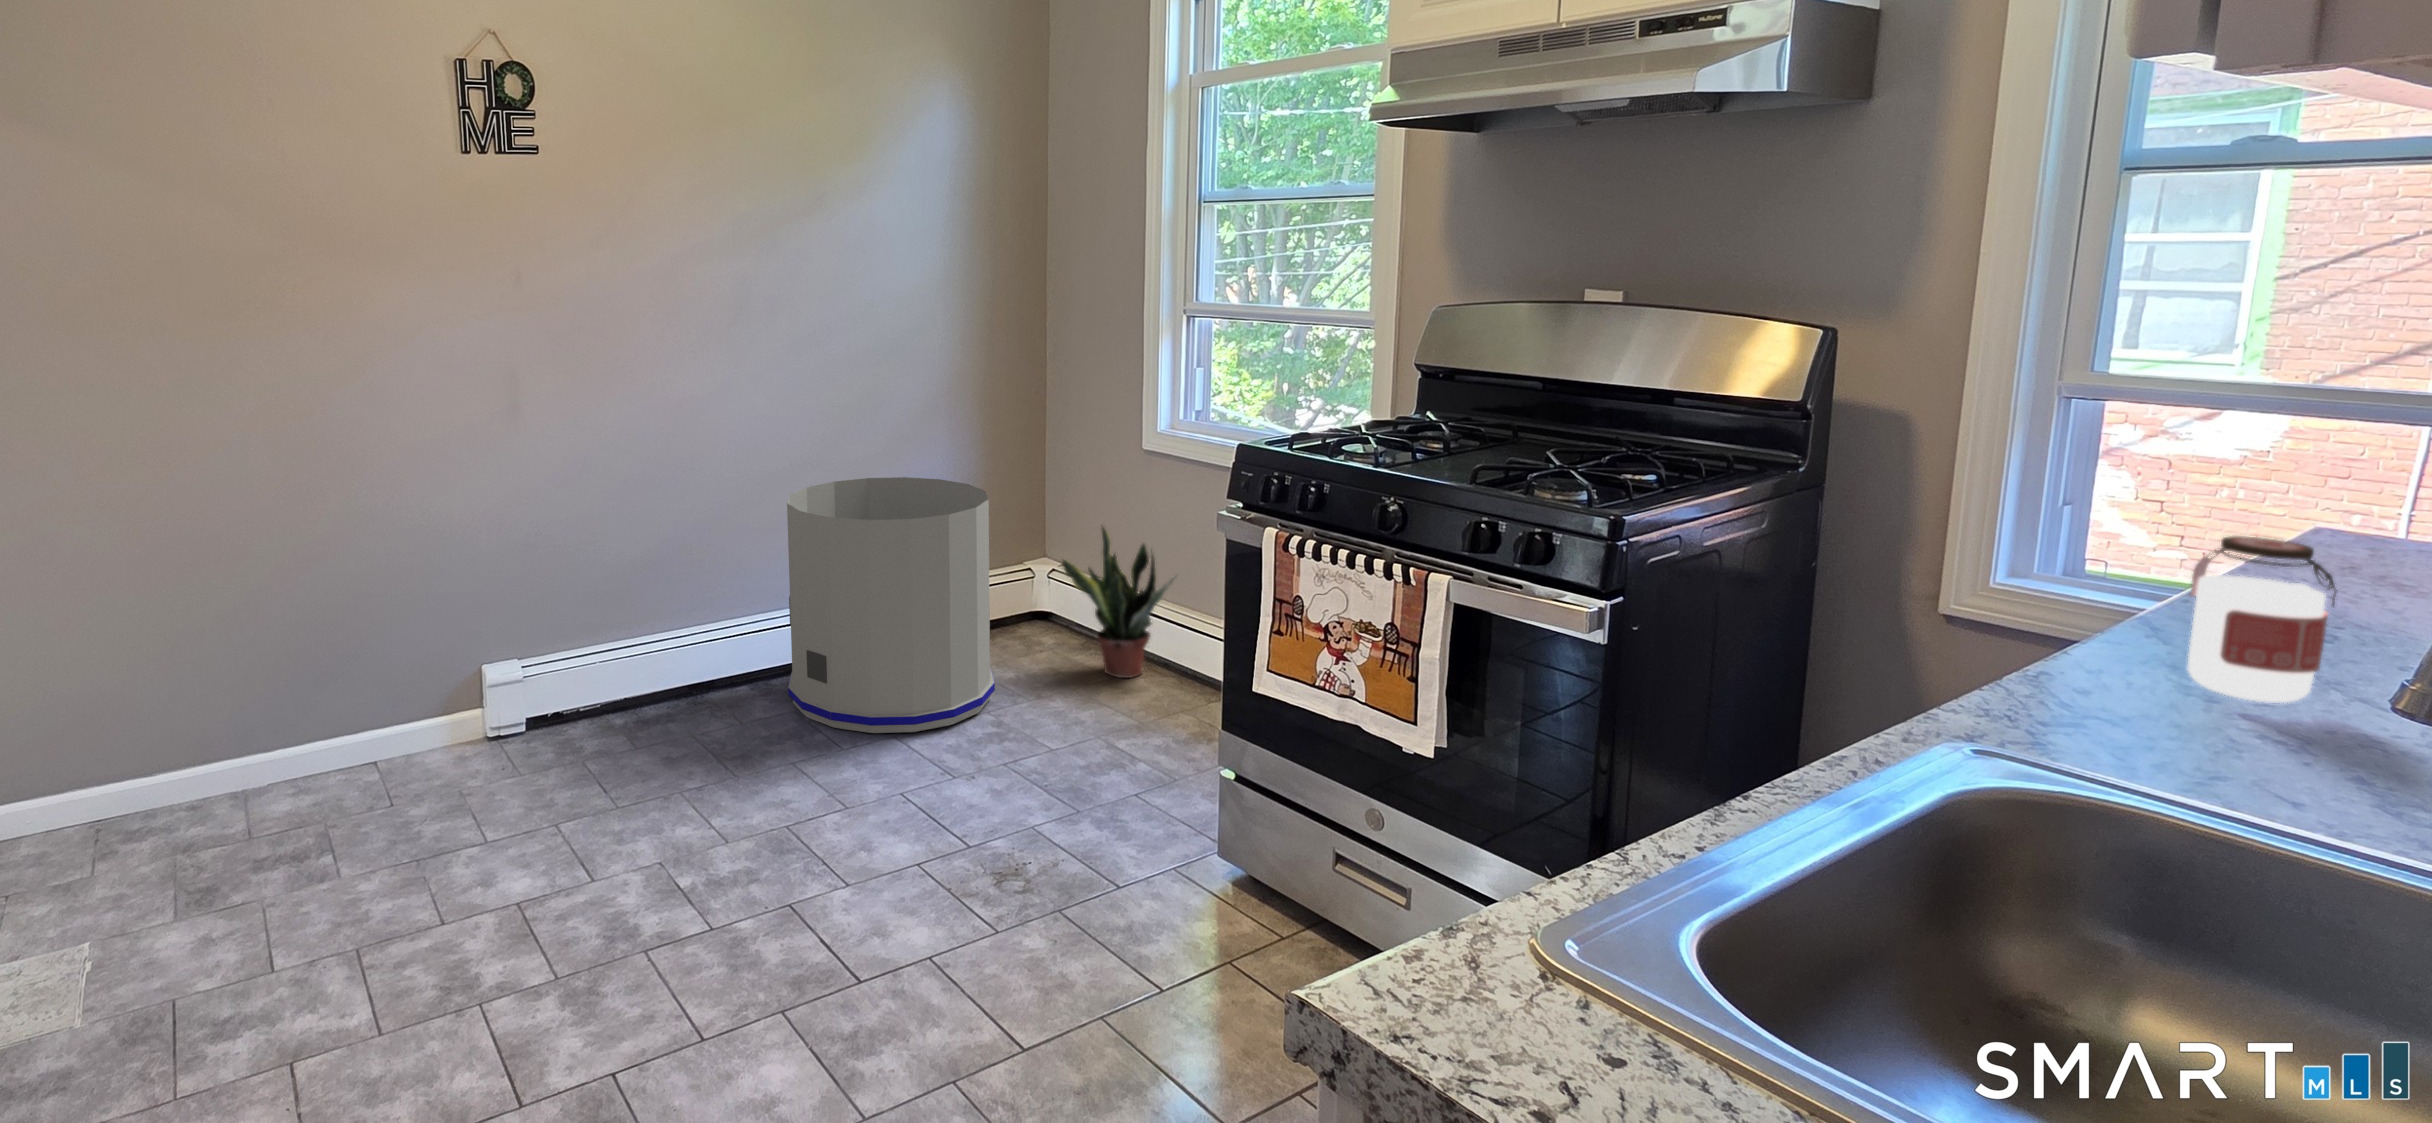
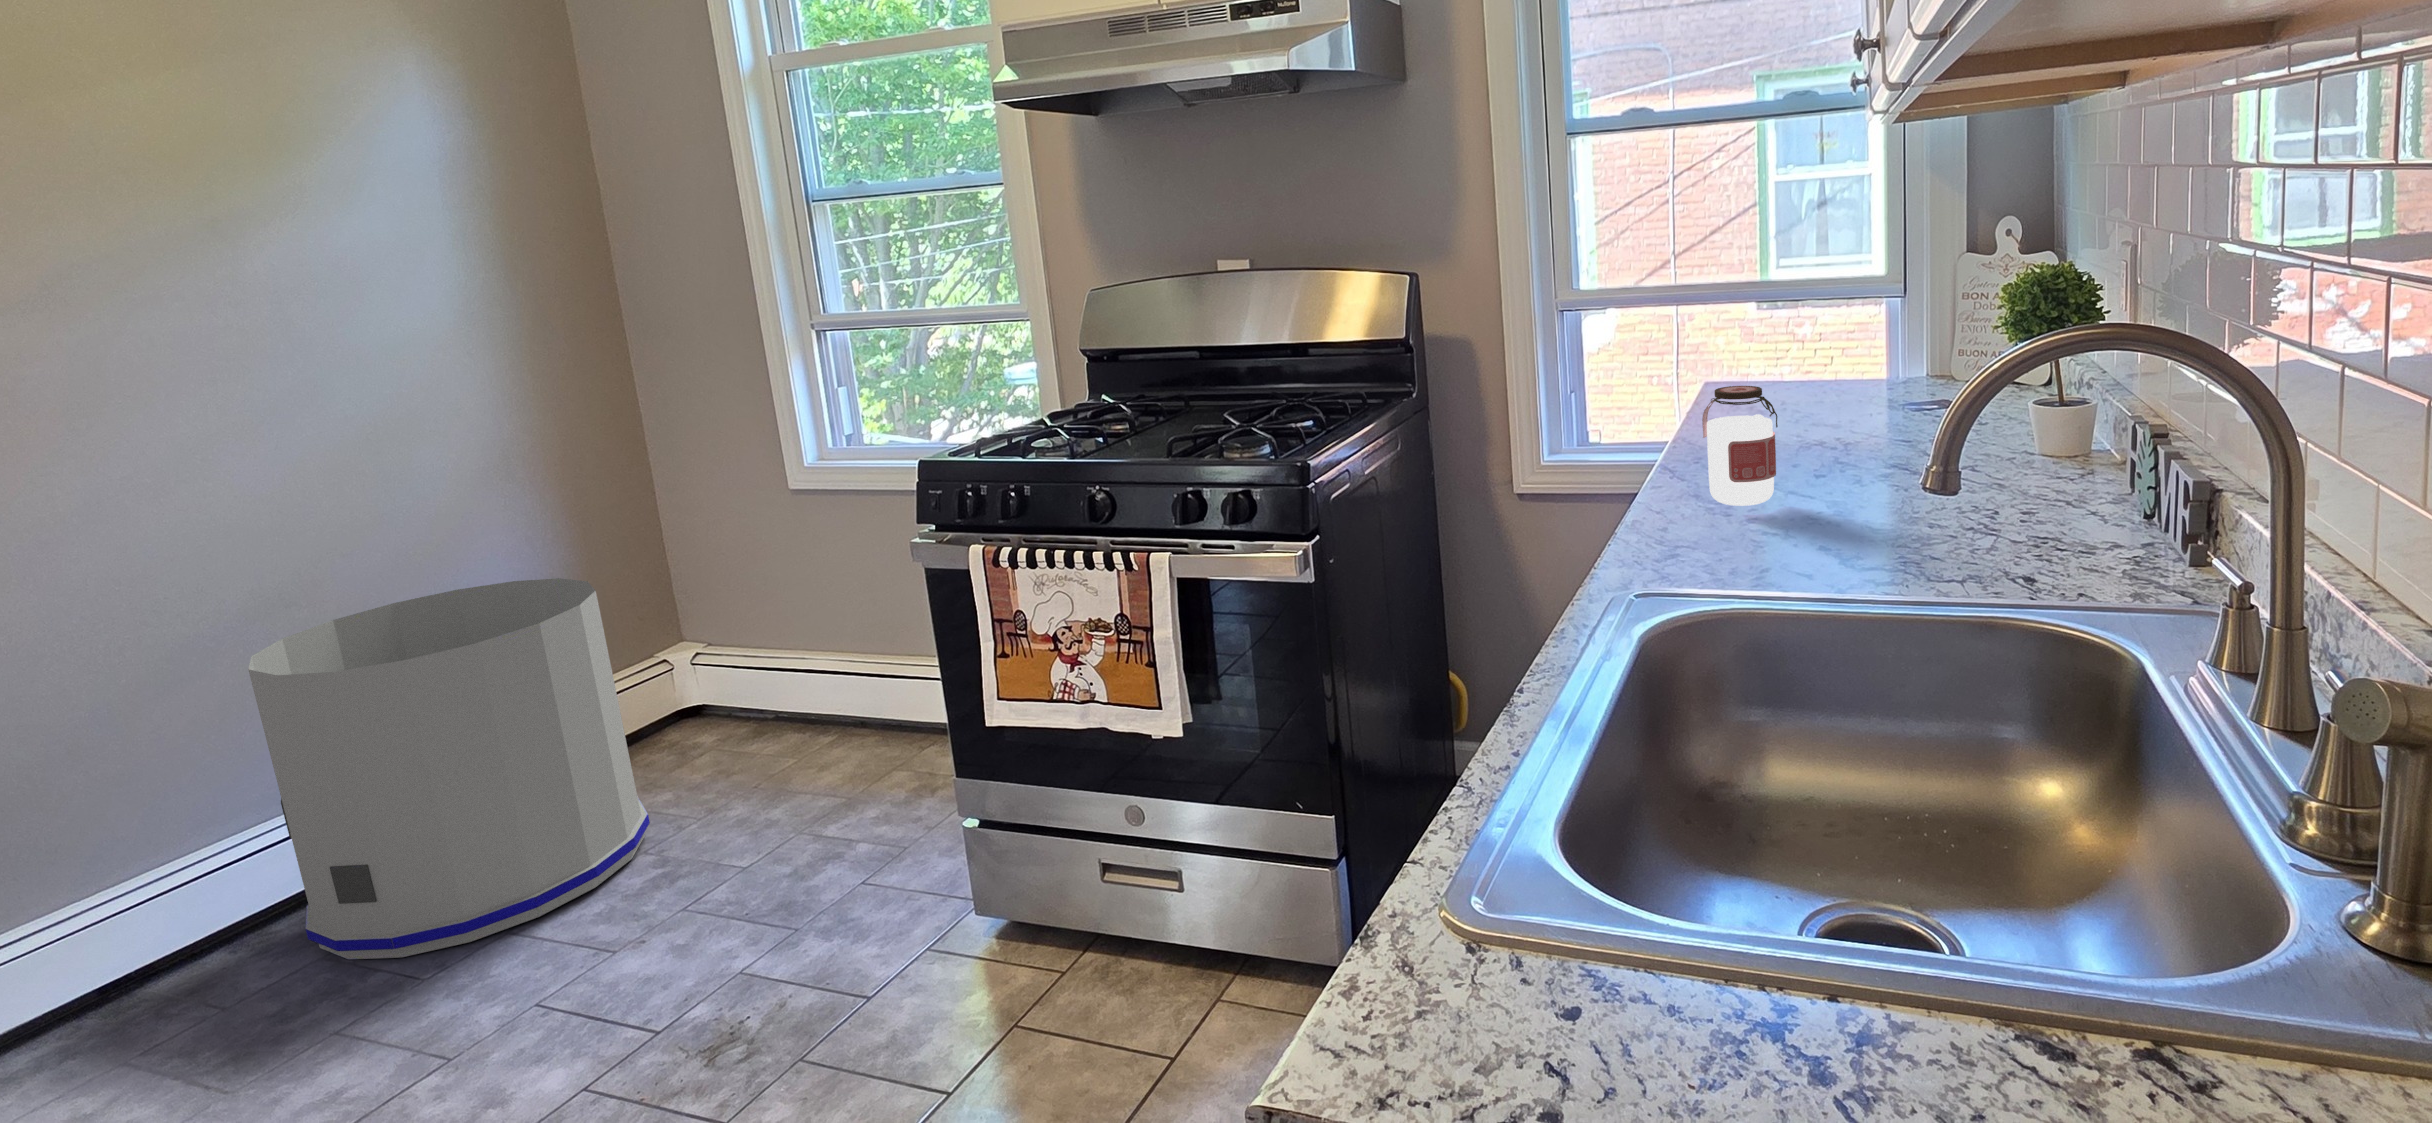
potted plant: present [1063,527,1175,678] -> none [712,587,863,756]

